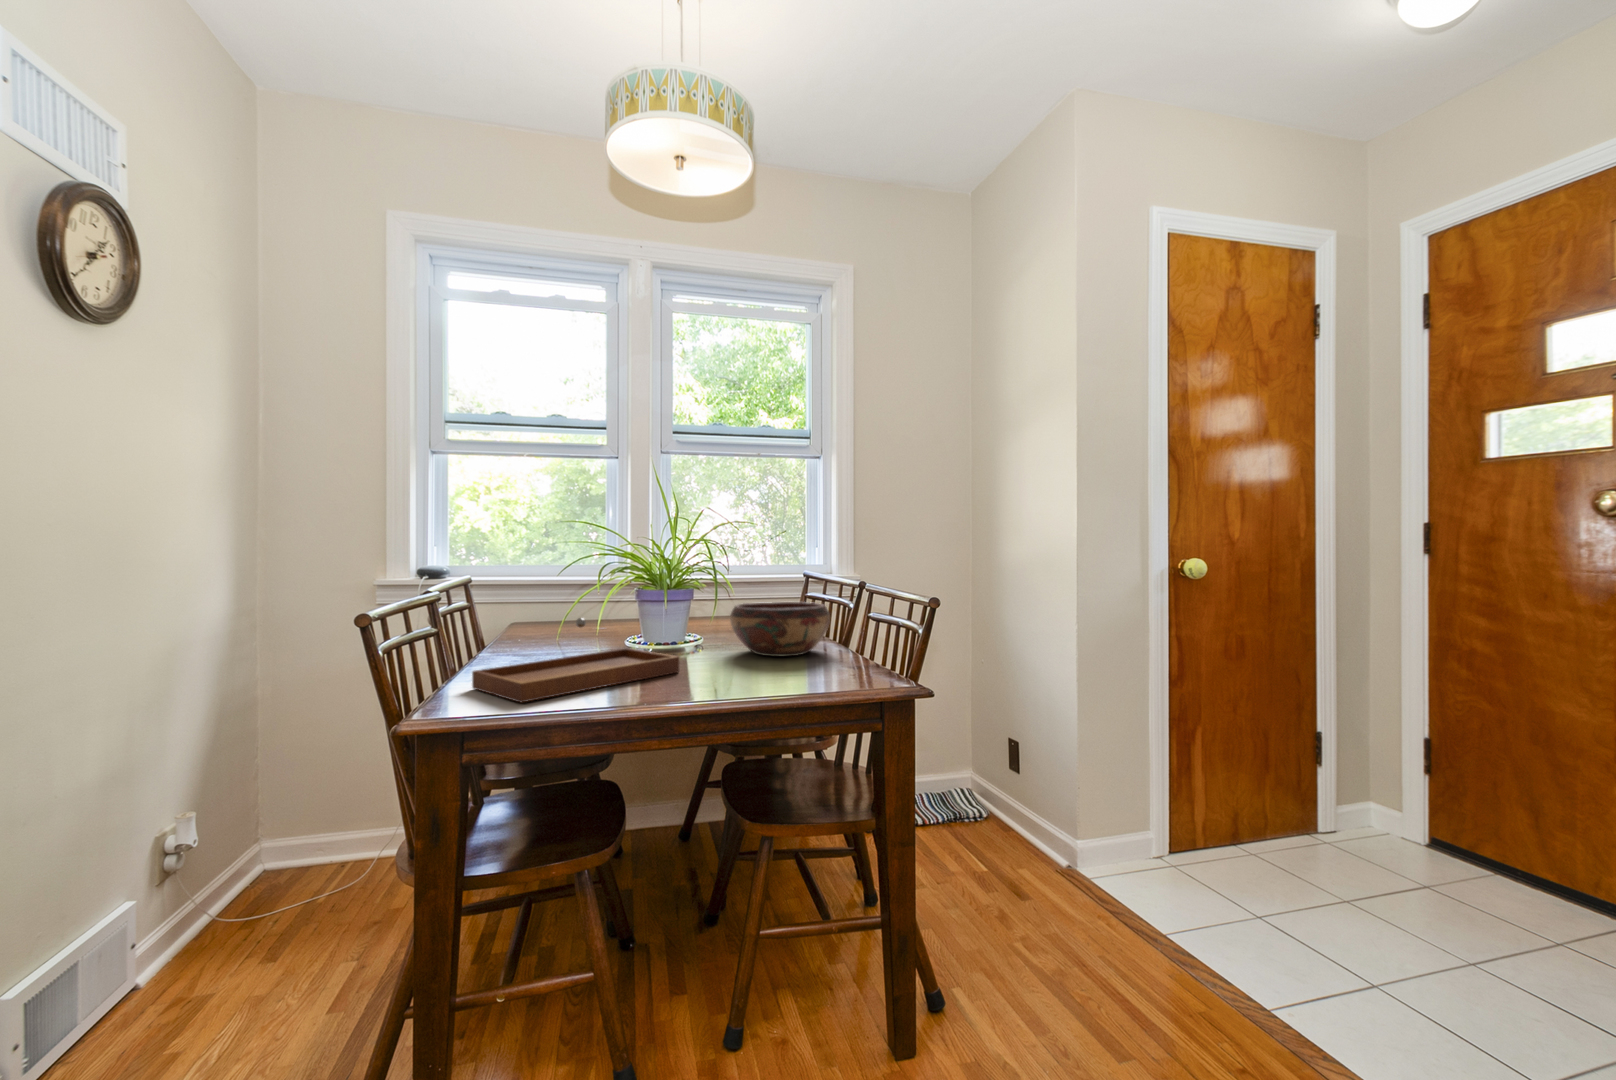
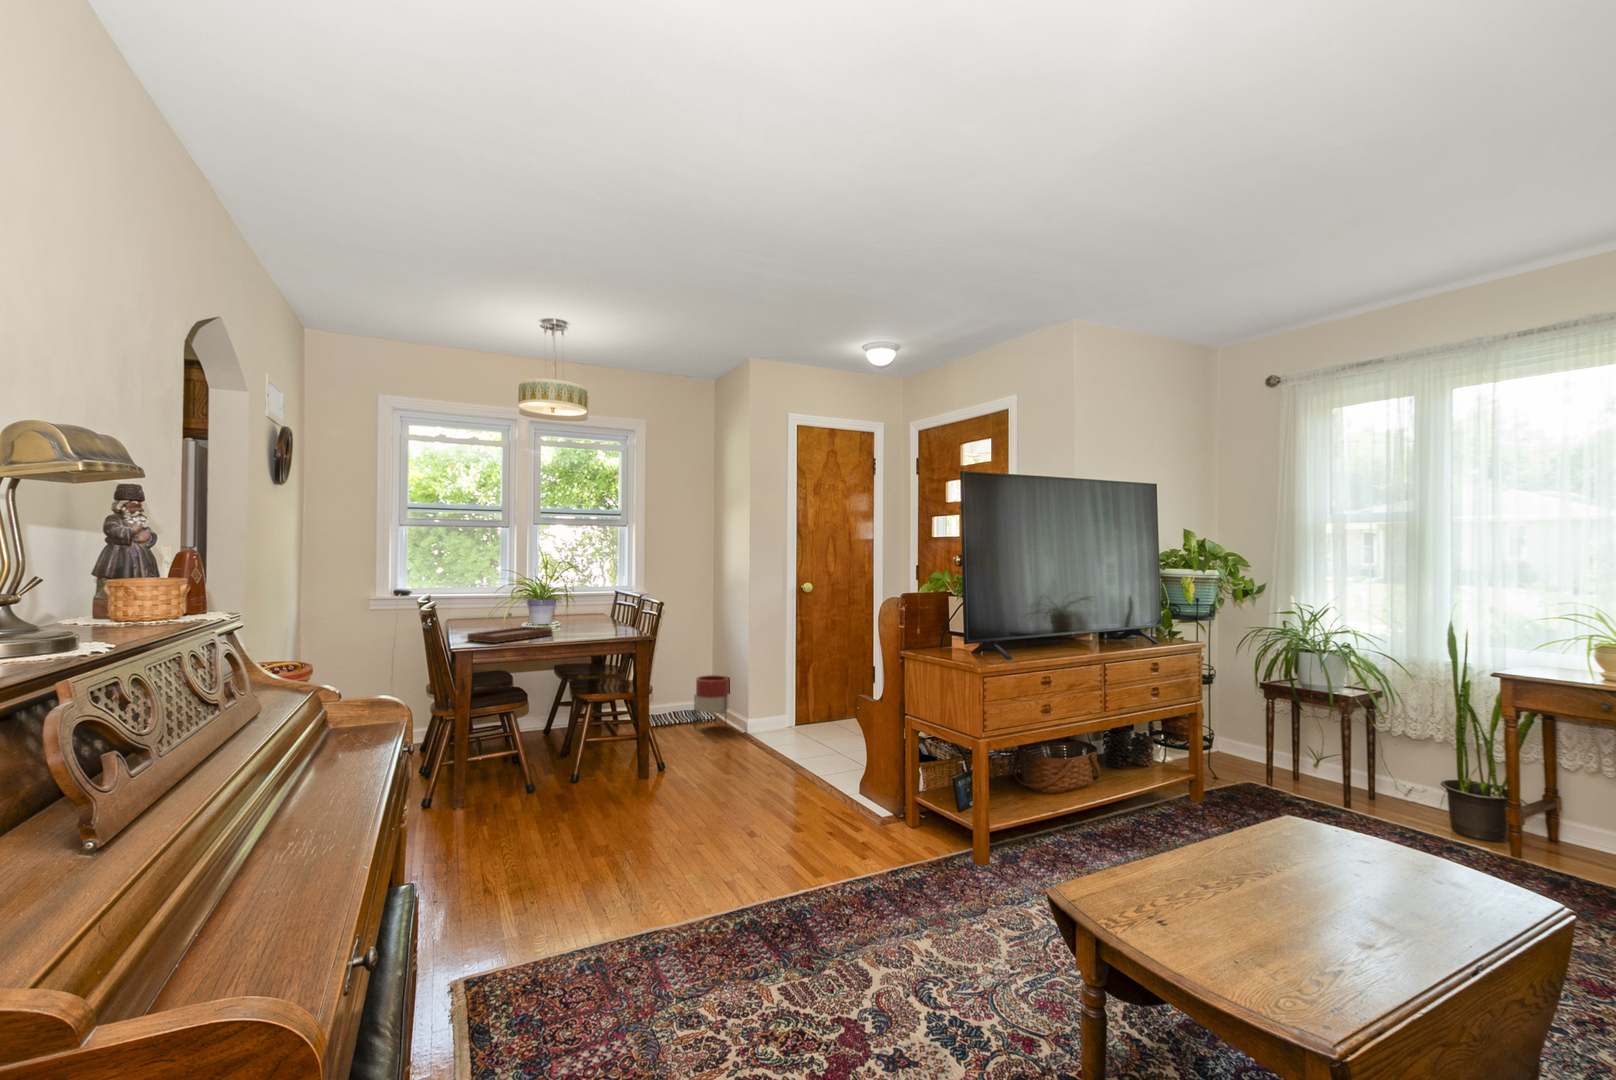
decorative bowl: present [730,602,830,656] -> none [574,606,621,630]
planter: none [960,734,1026,851] -> present [694,675,729,714]

